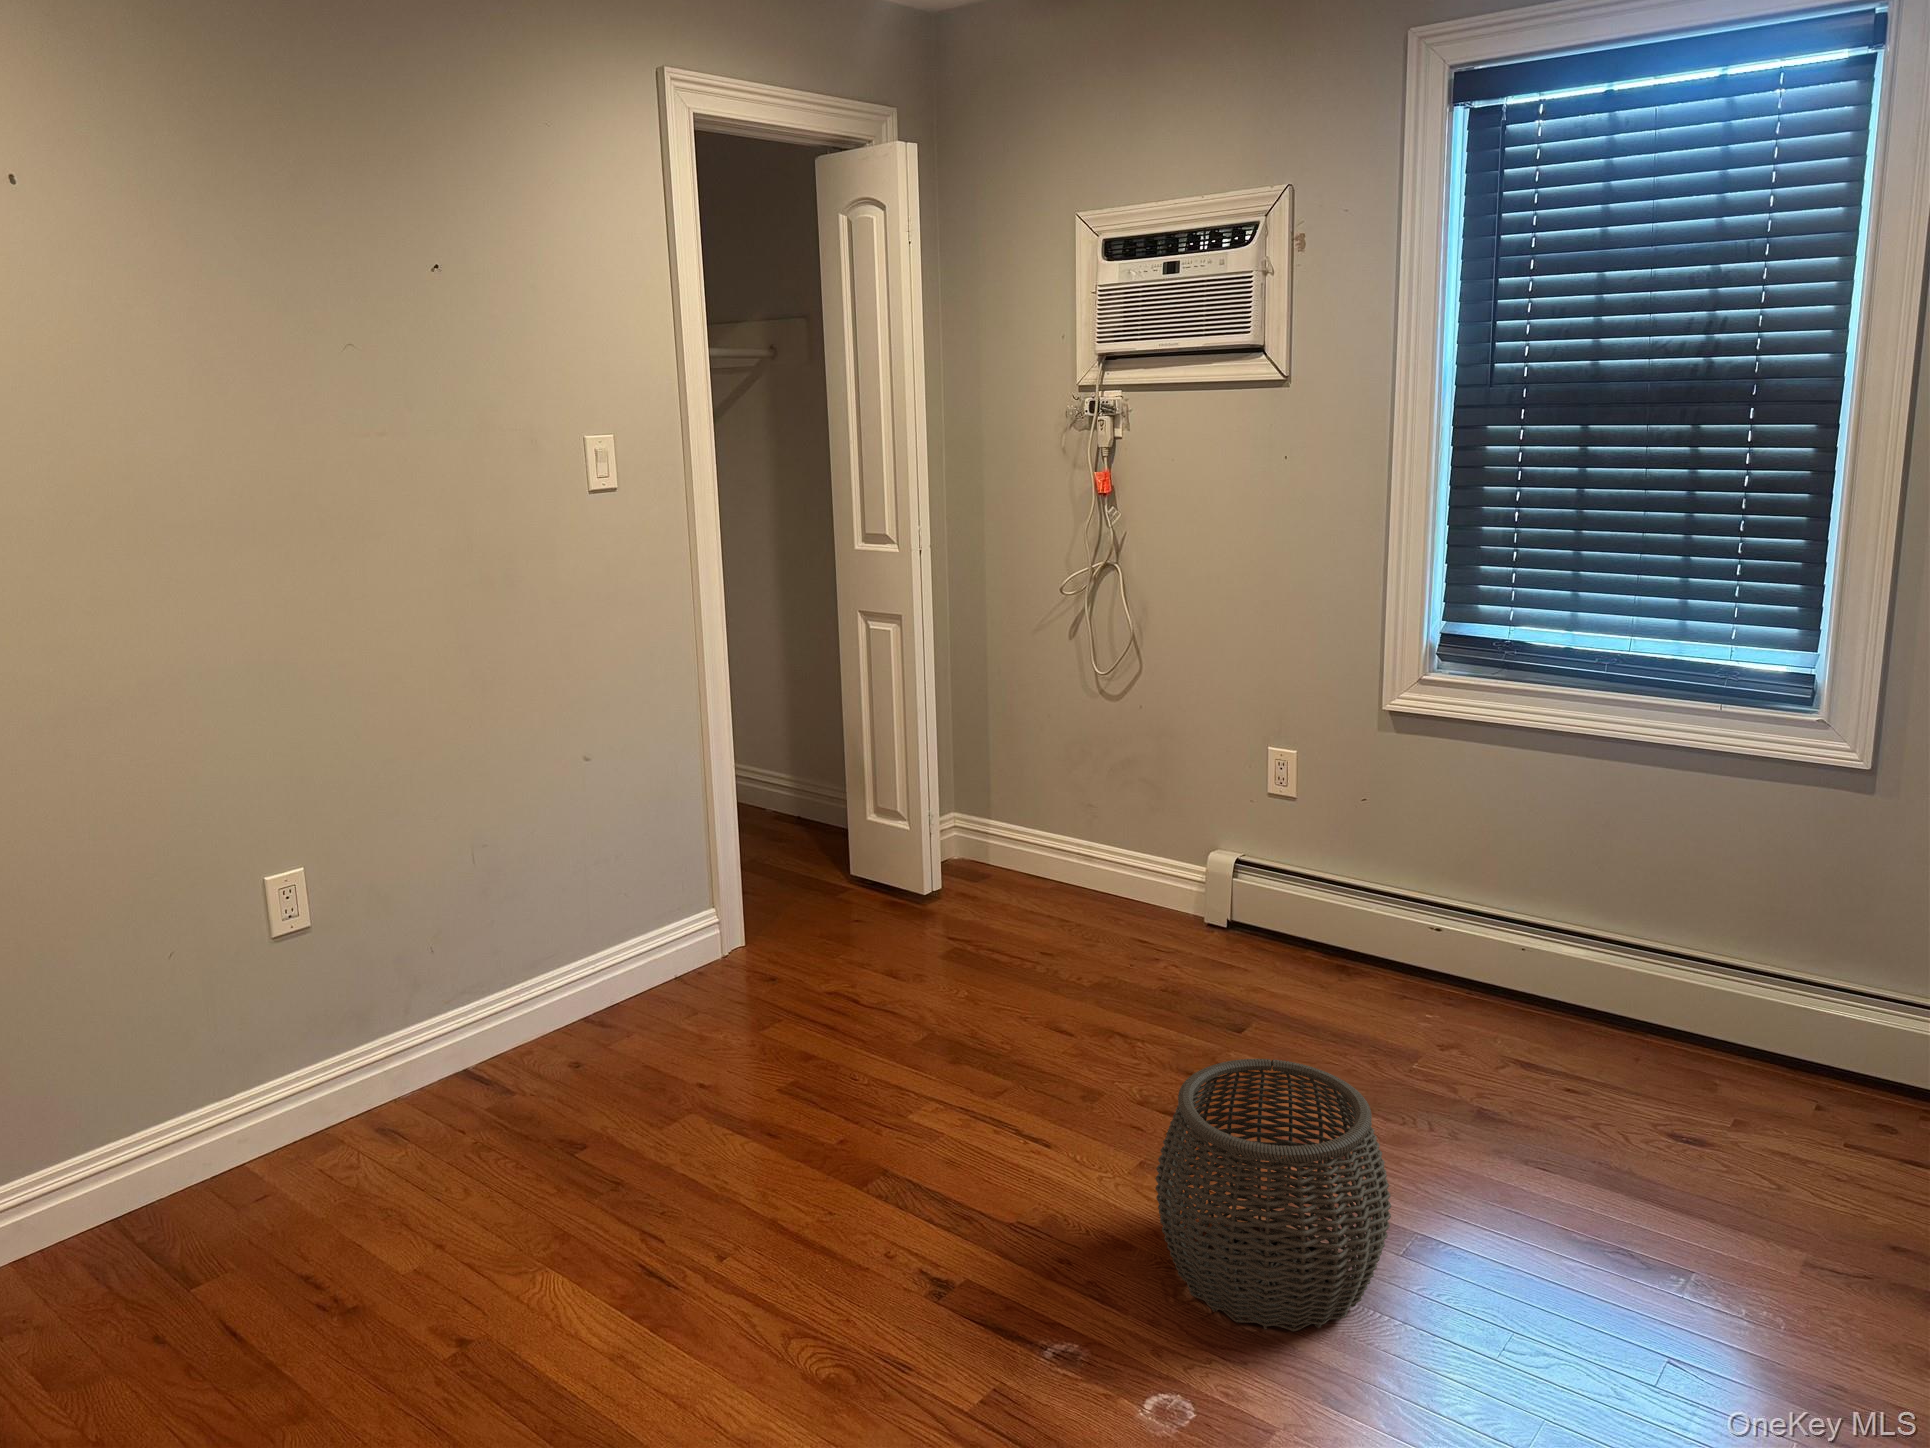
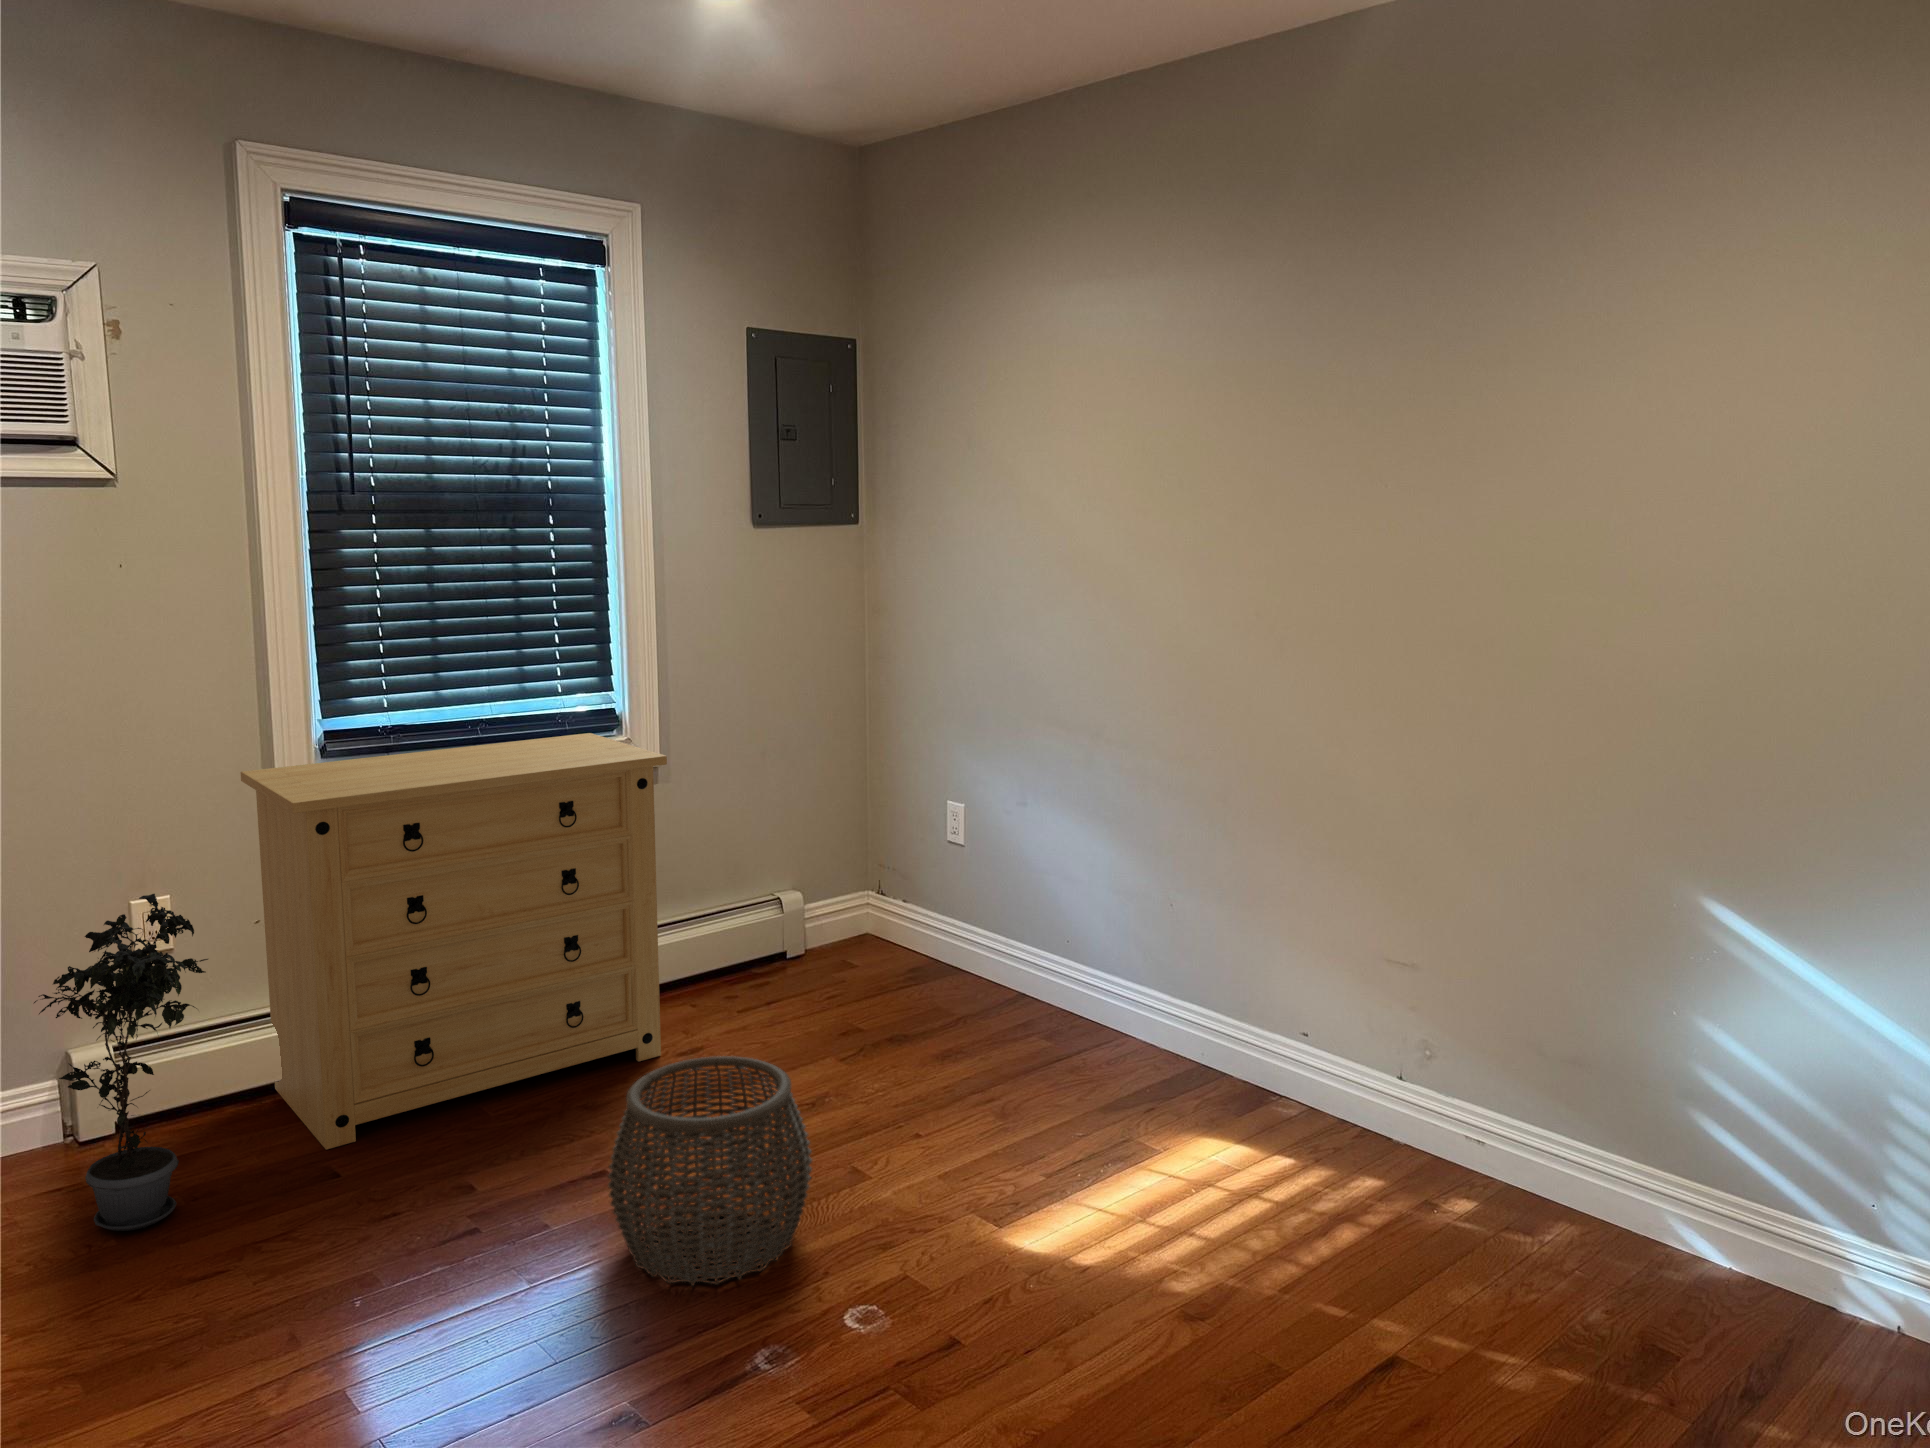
dresser: none [1266,656,1743,1120] -> present [241,733,667,1150]
potted plant: none [1065,734,1182,991] -> present [34,894,208,1231]

